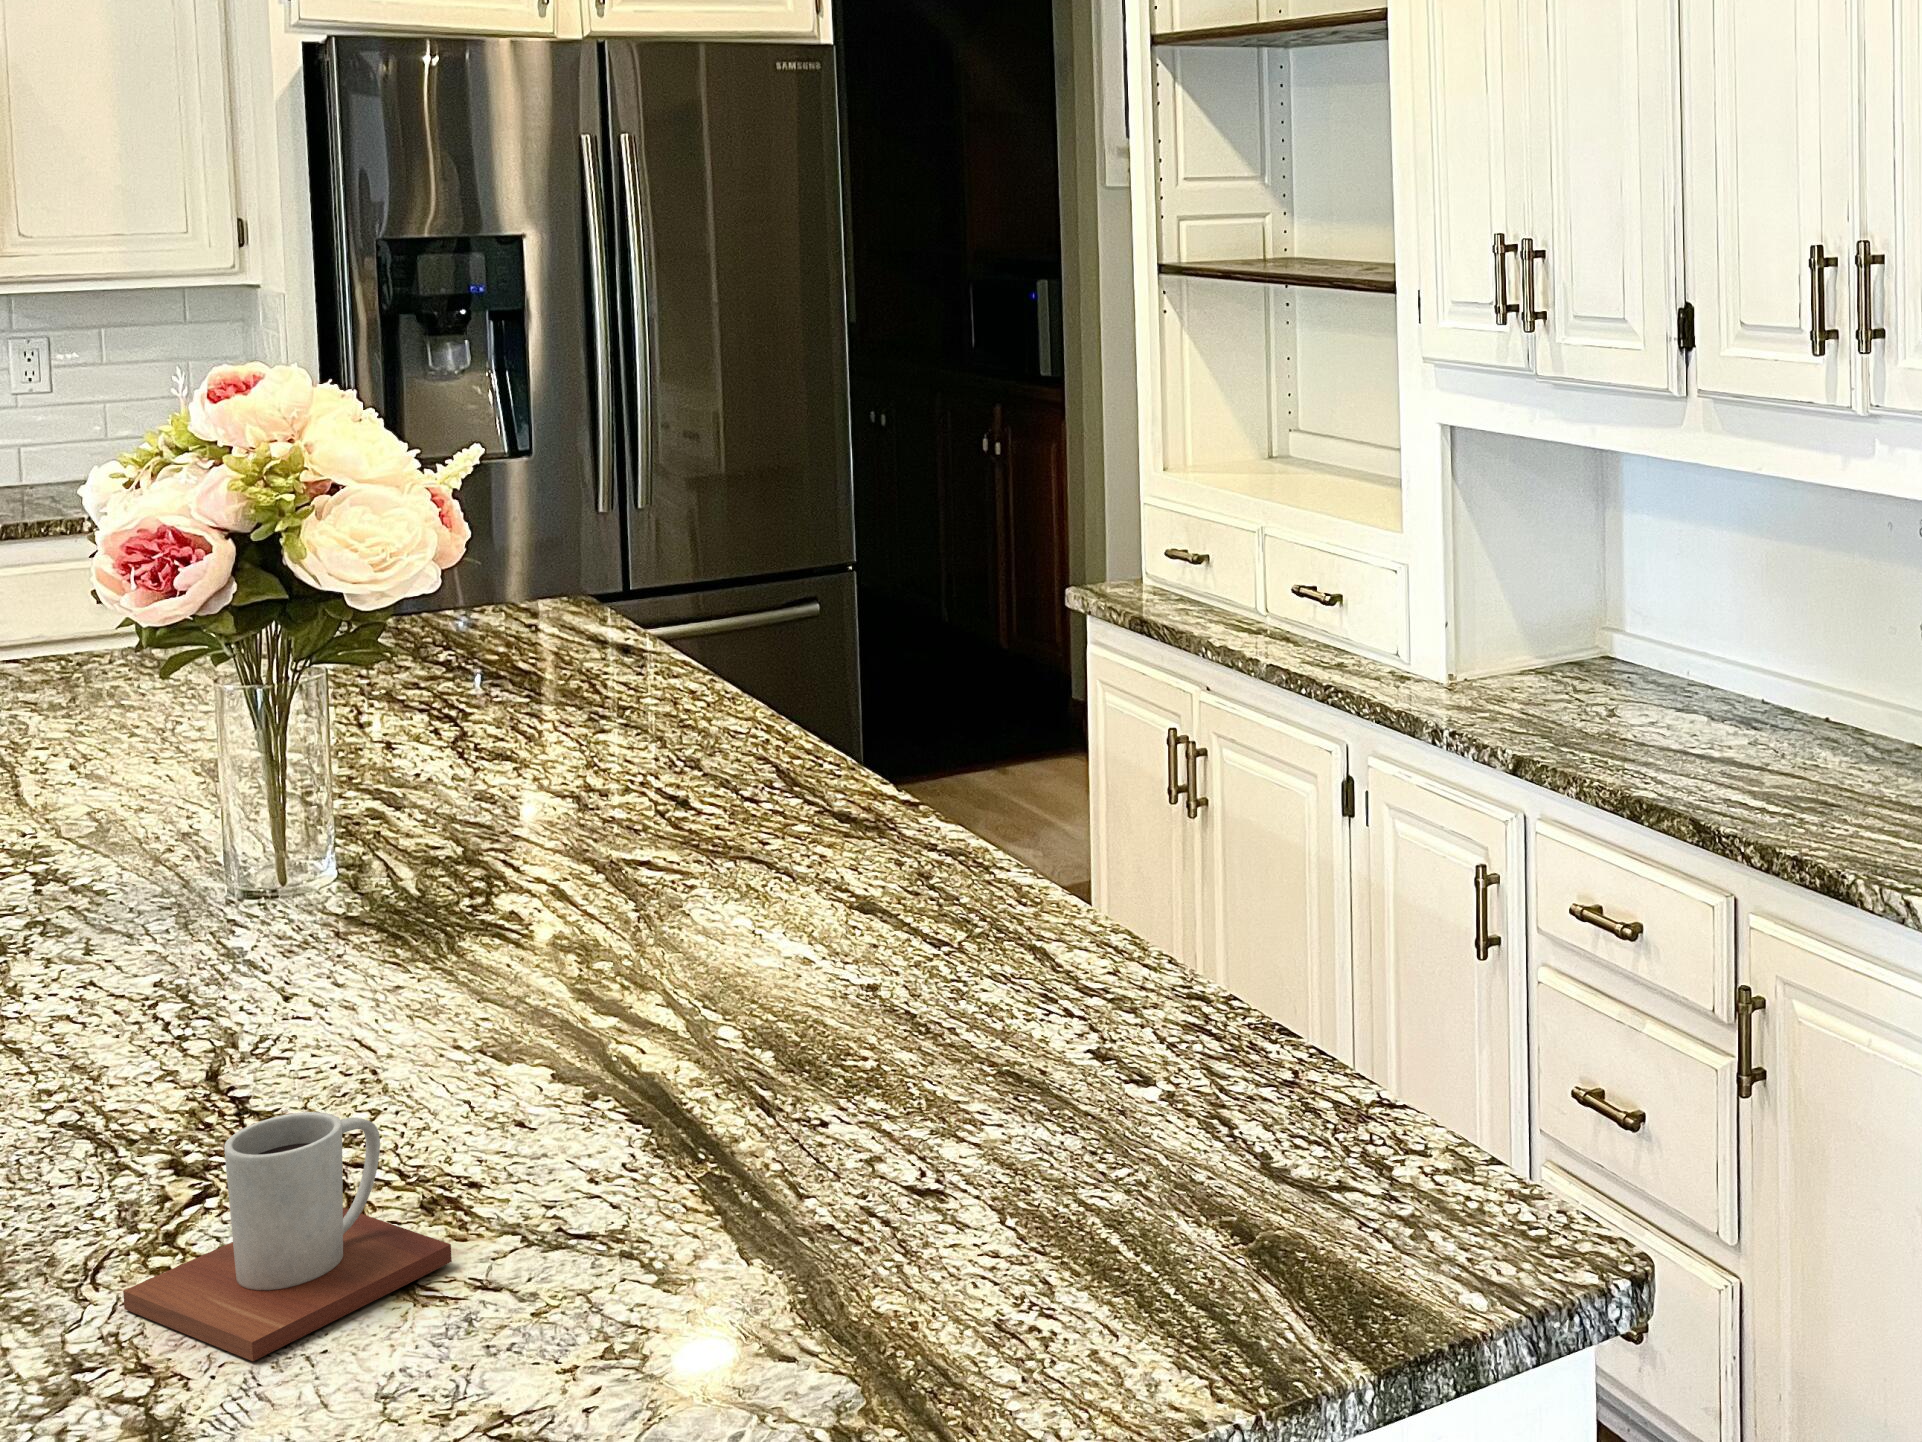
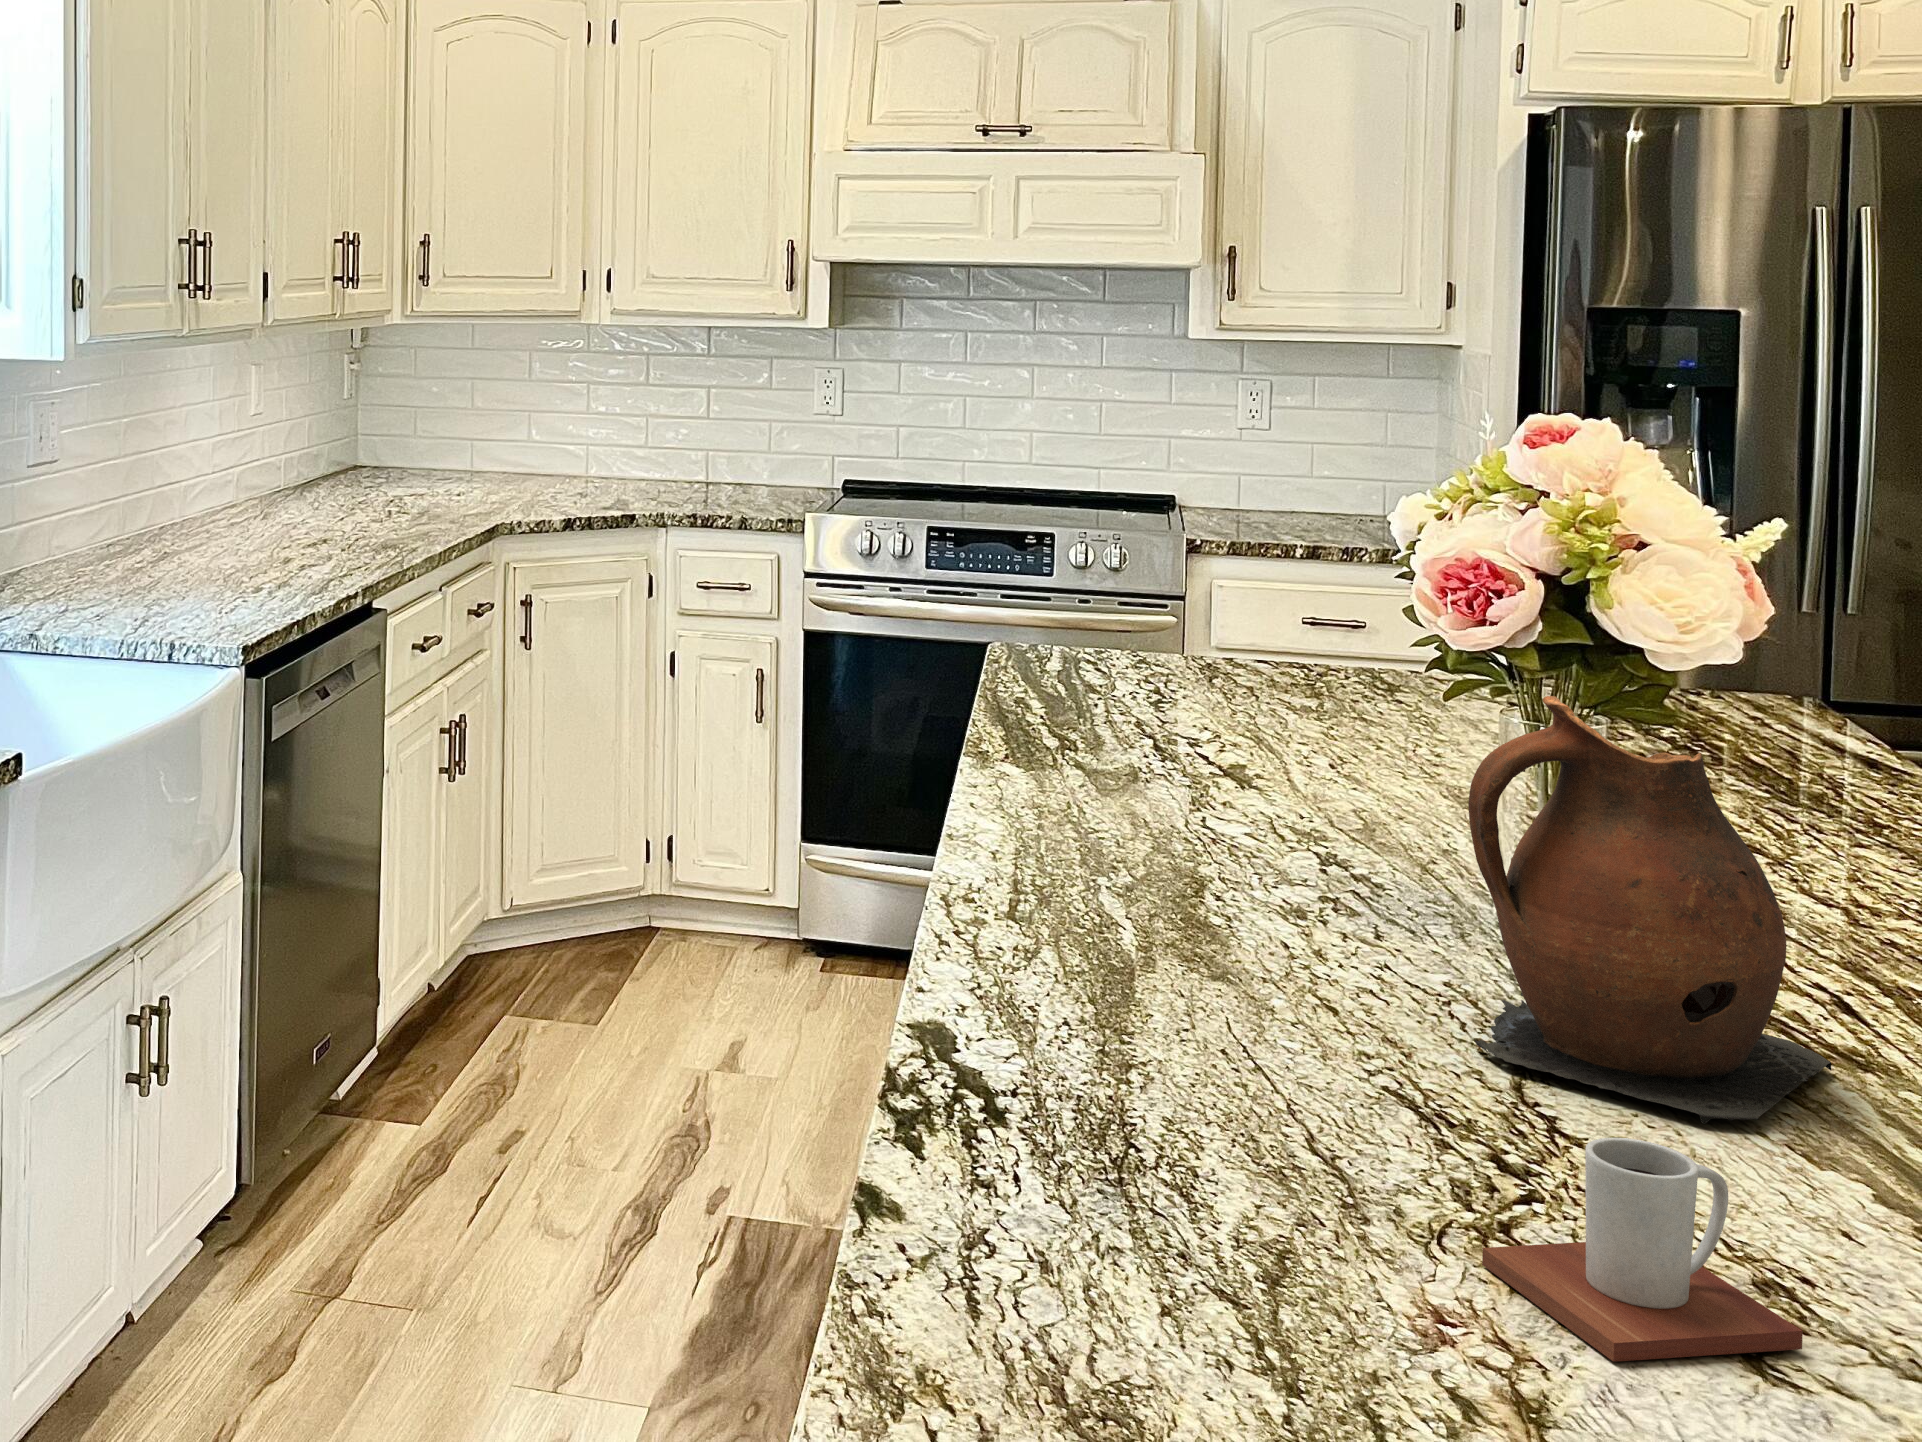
ceramic pitcher: none [143,661,534,1057] -> present [1468,696,1831,1124]

